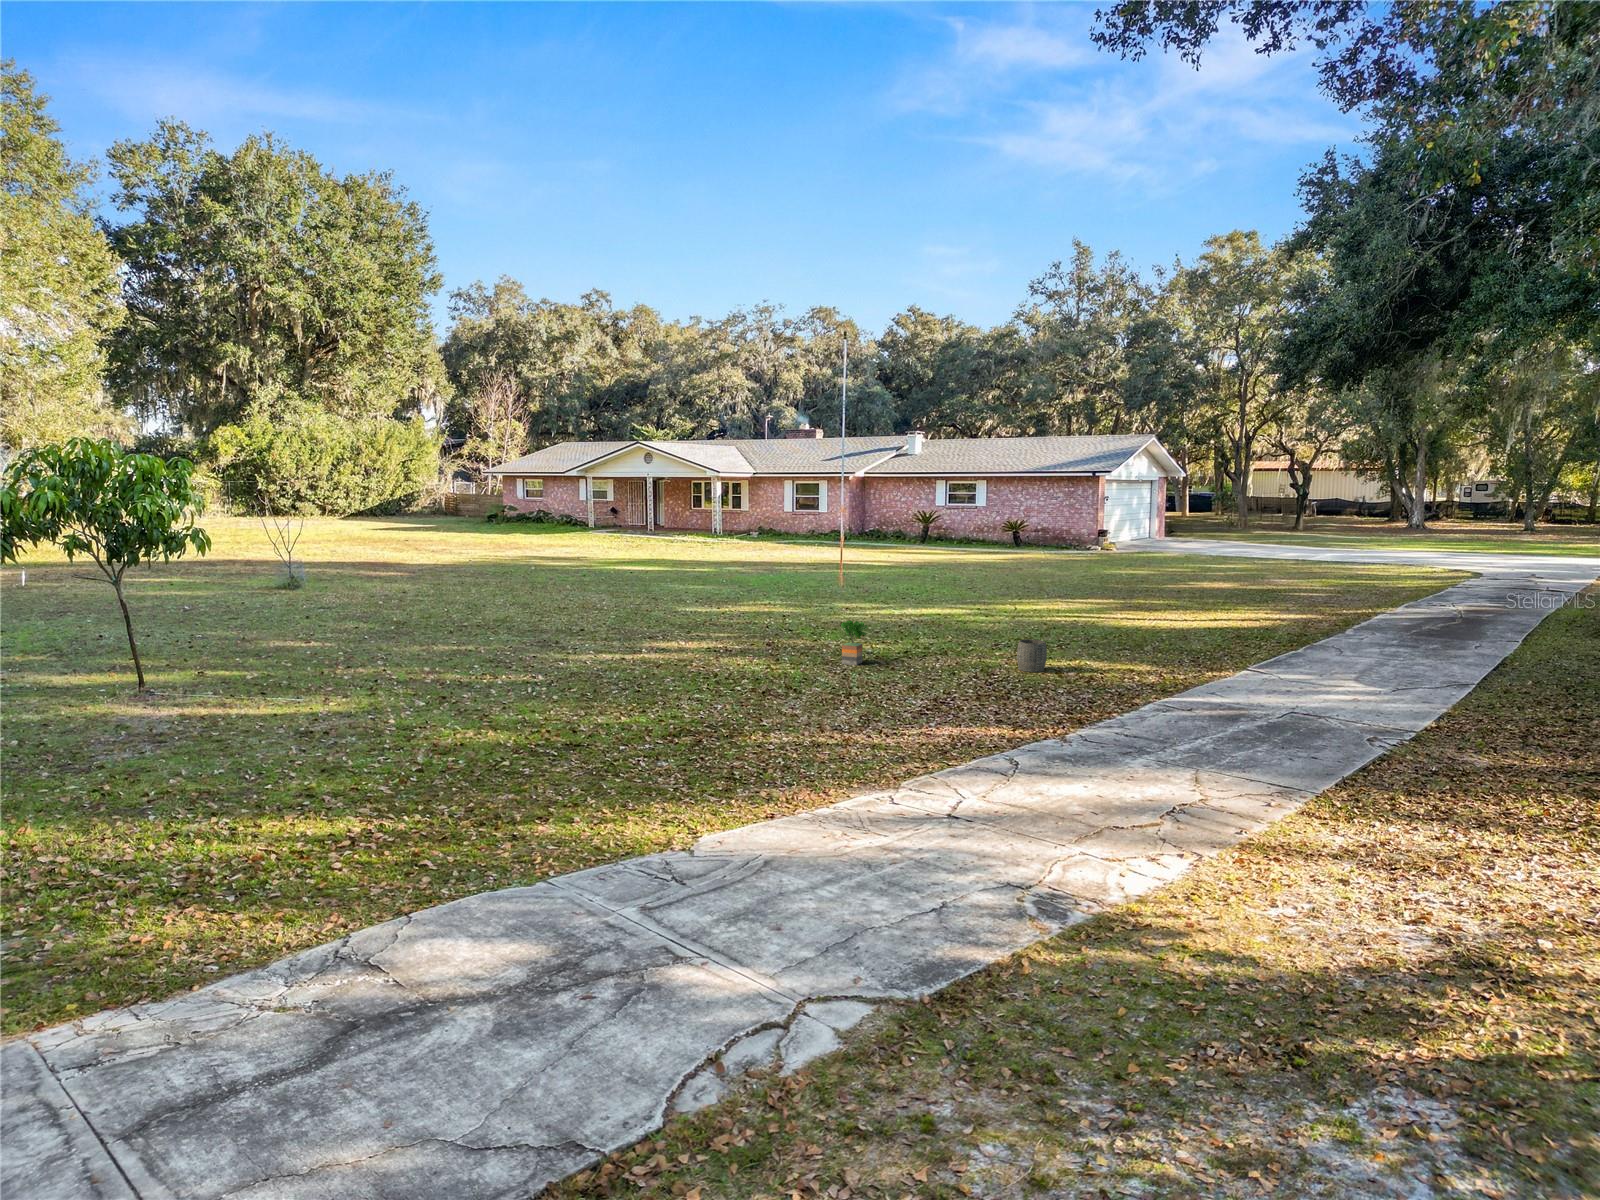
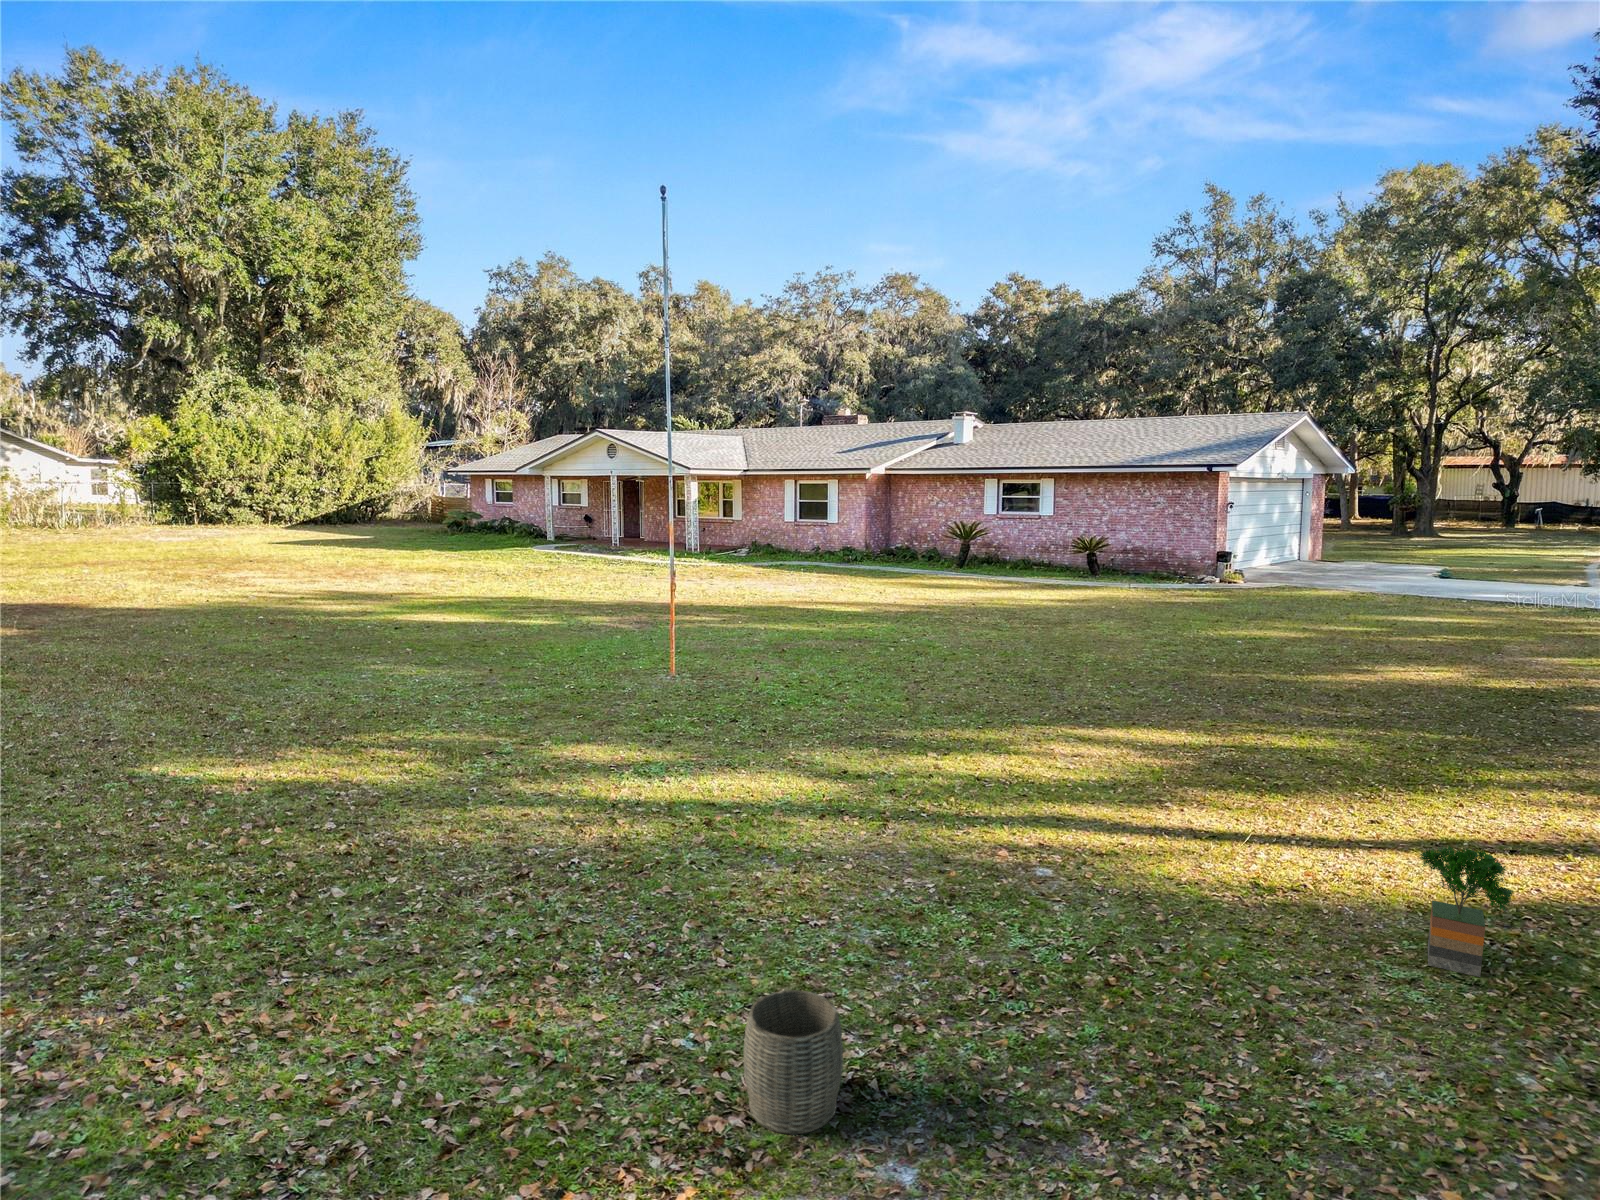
potted tree: present [841,621,867,665] -> present [1420,846,1513,977]

